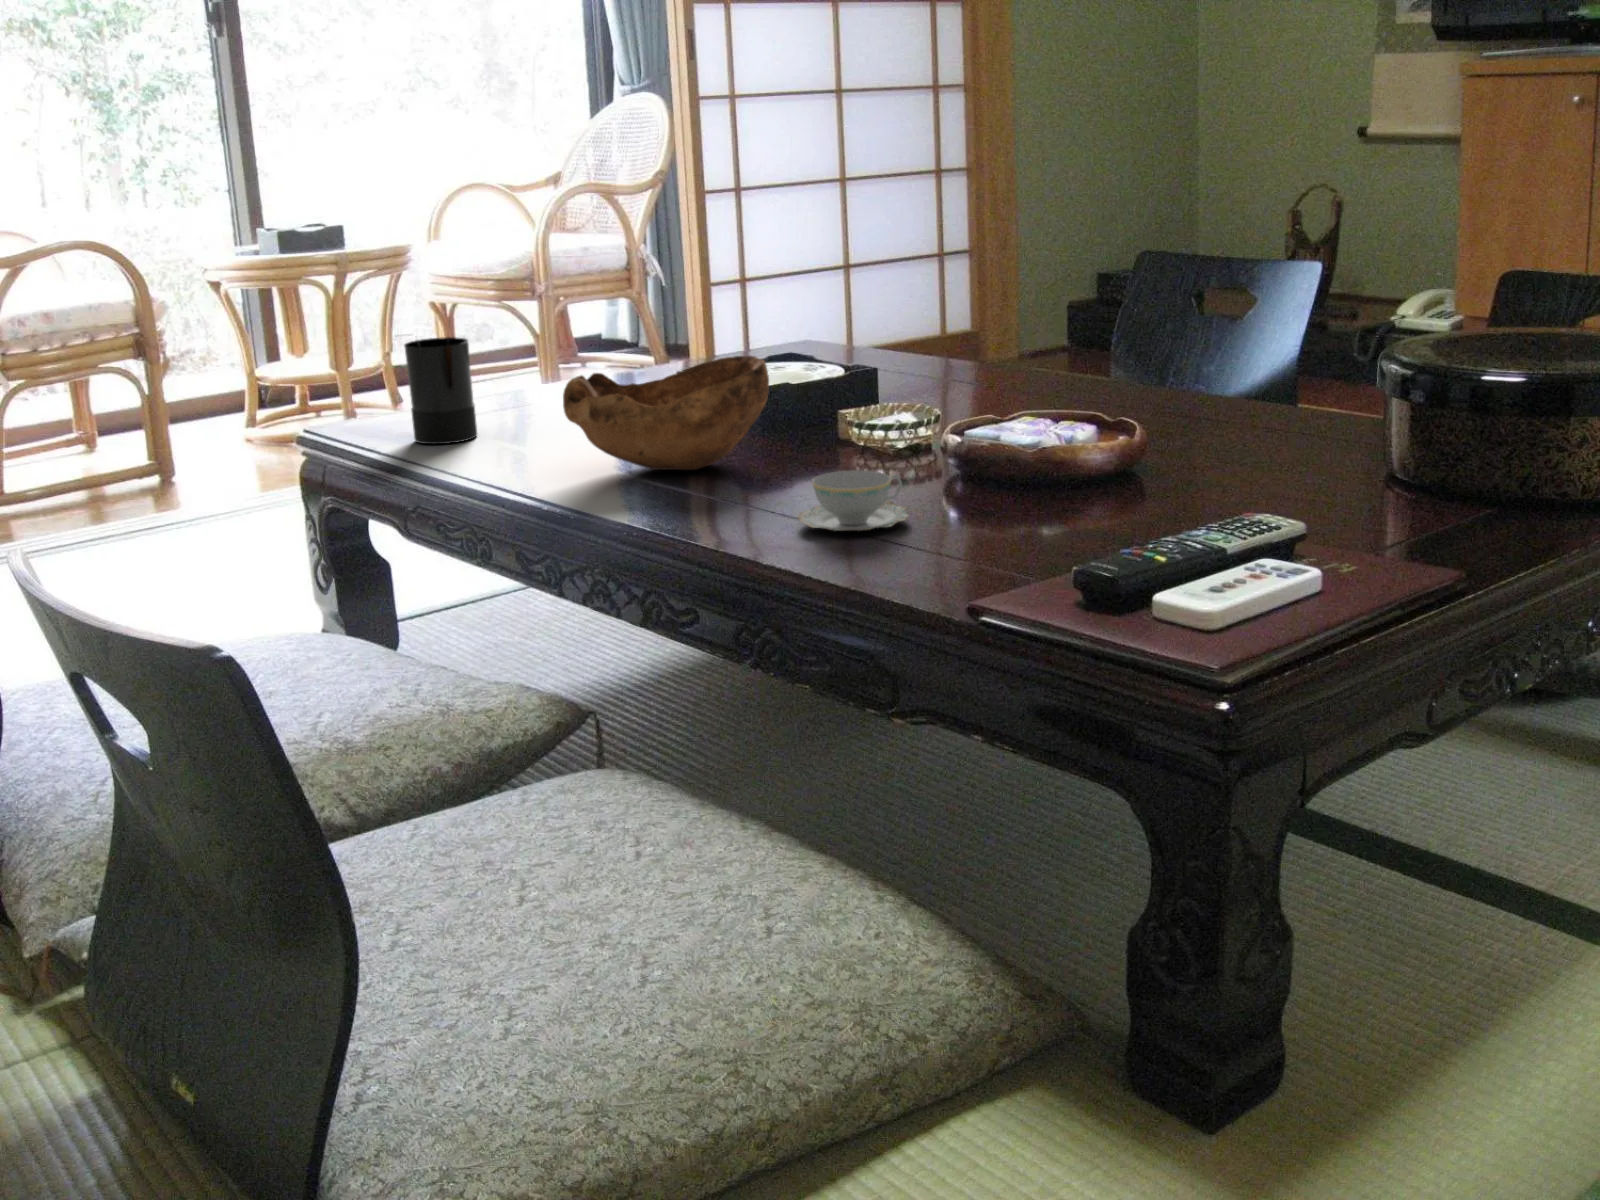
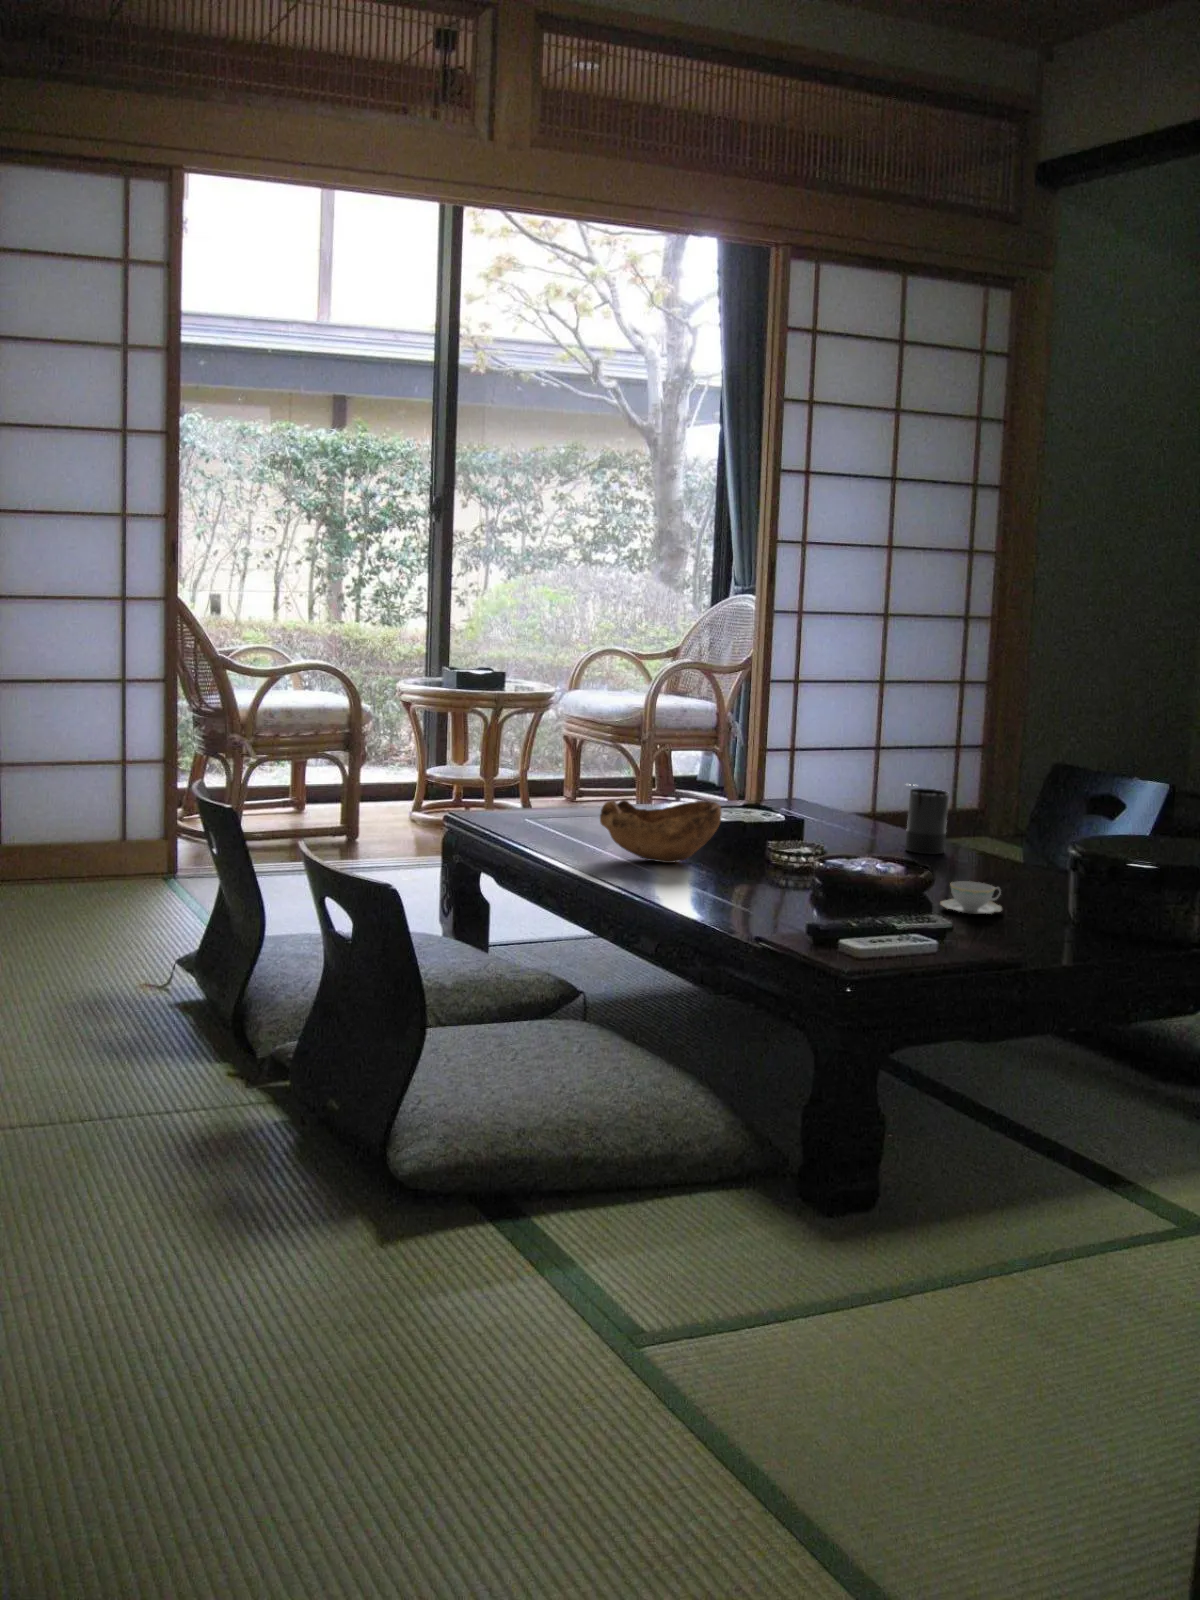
candle: present [404,337,477,444] -> present [905,788,949,854]
teacup: present [798,470,909,531] -> present [940,881,1002,914]

